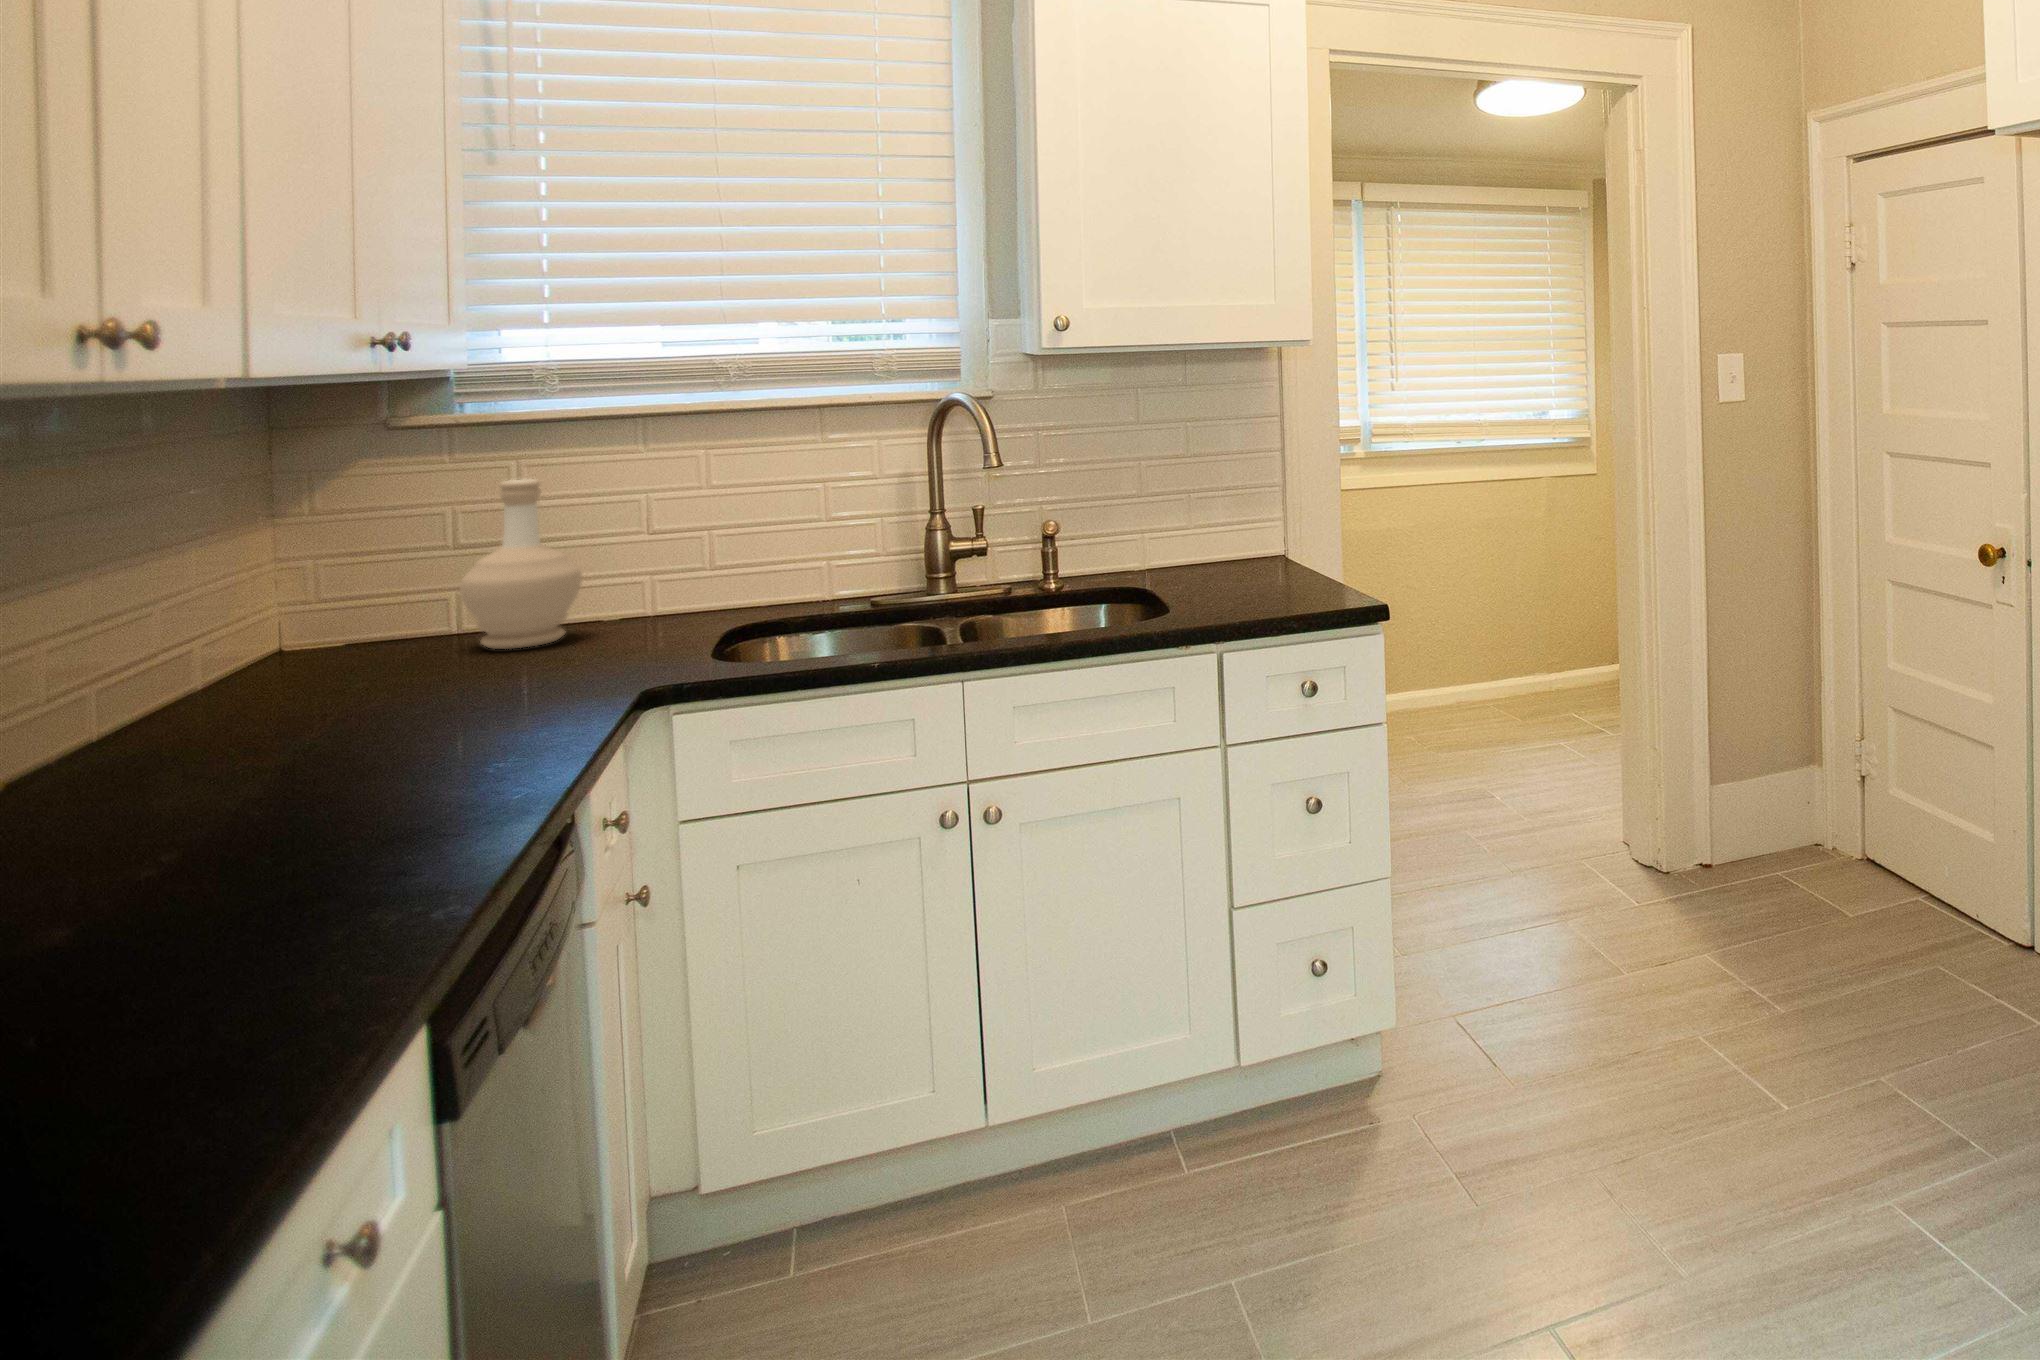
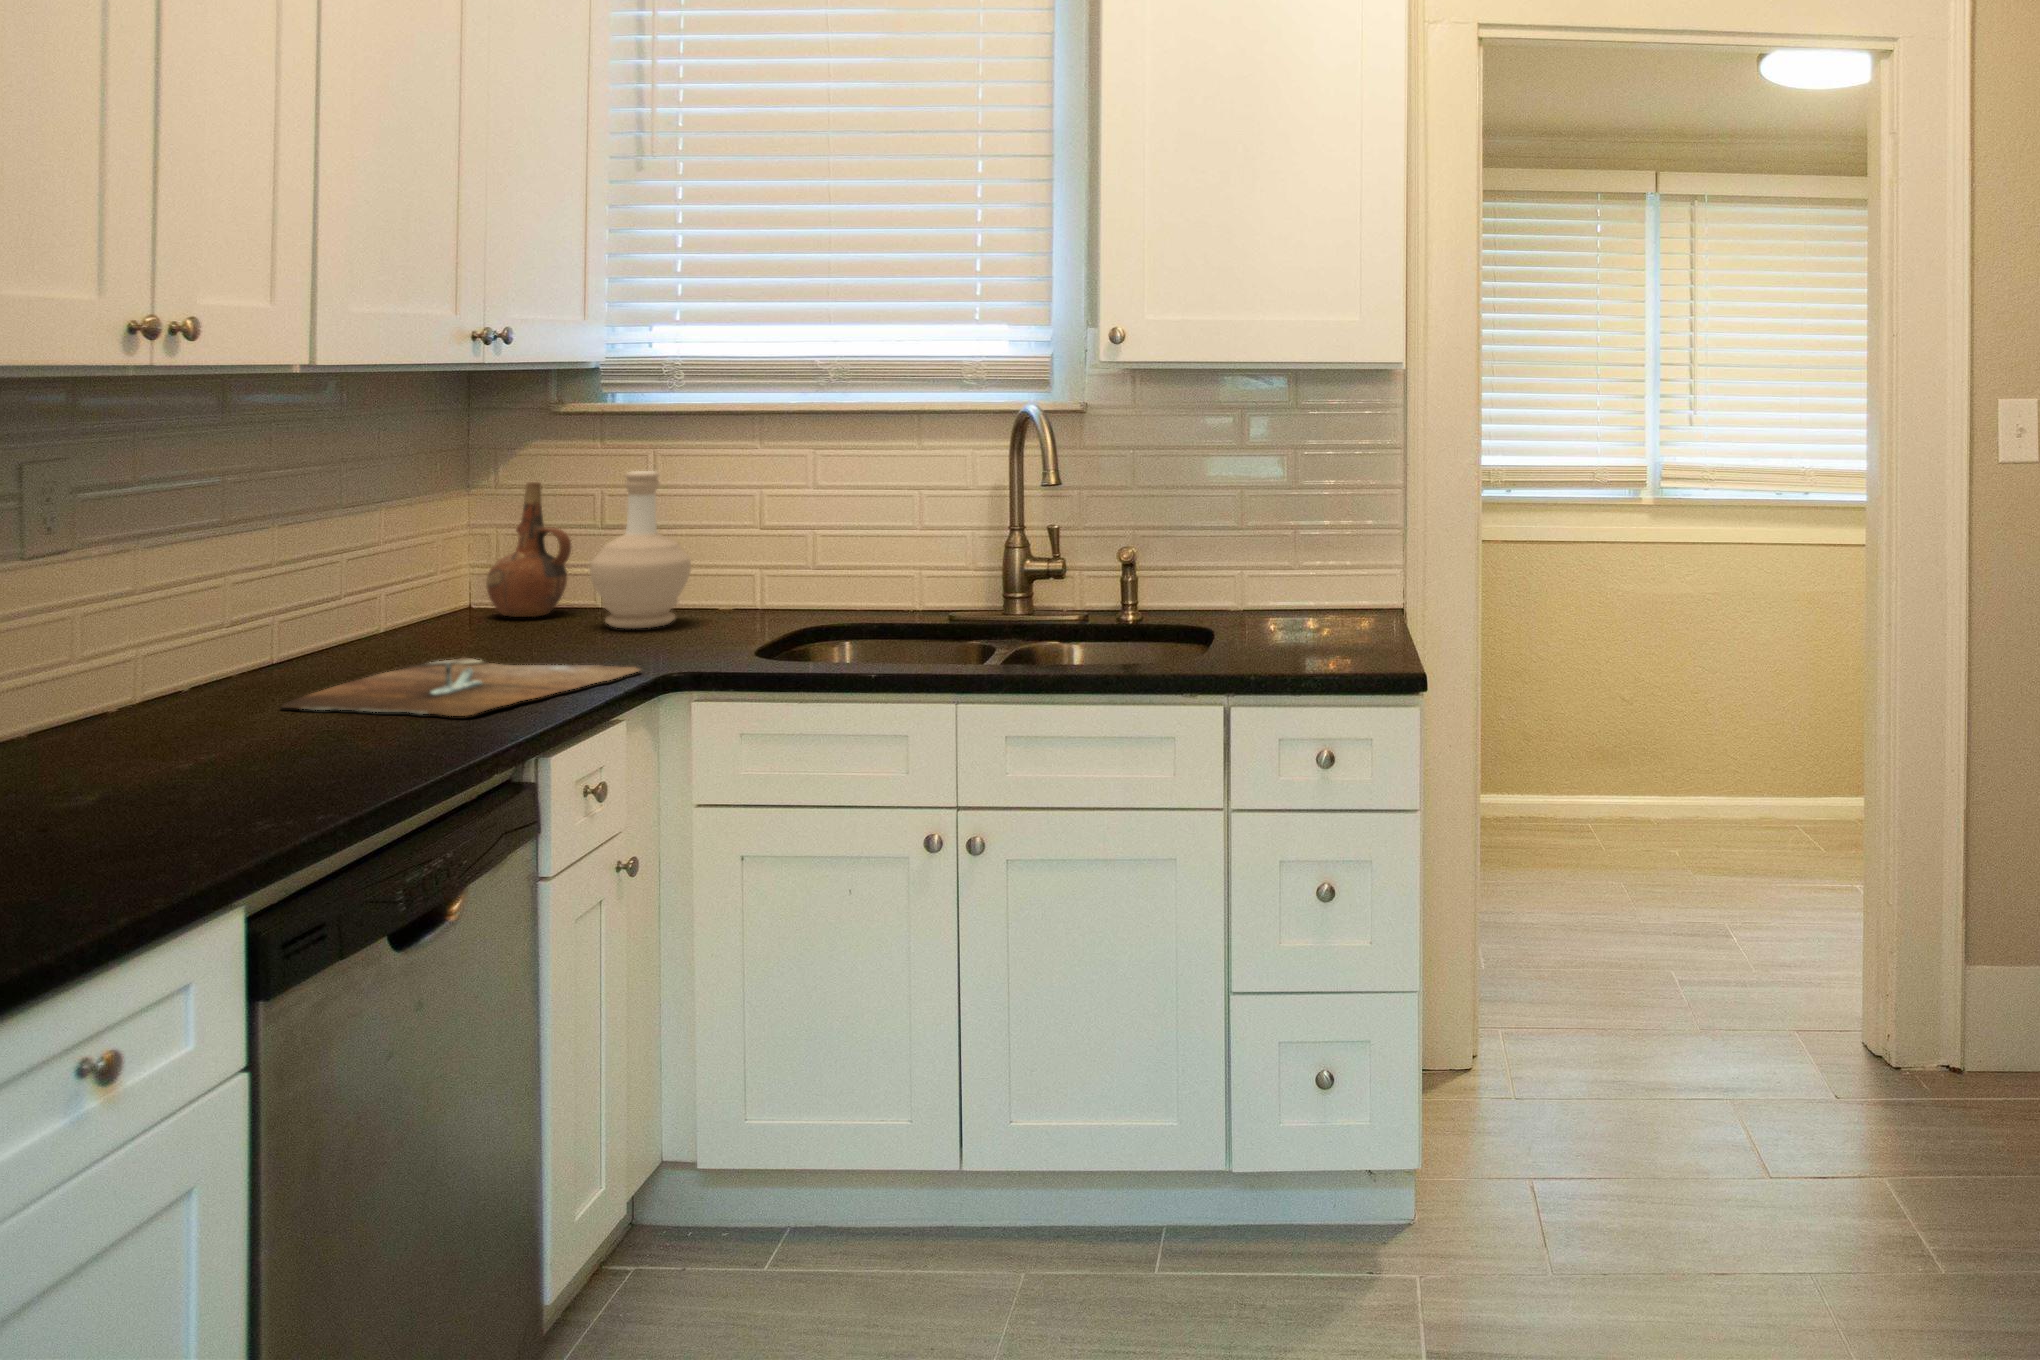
ceramic pitcher: none [305,501,416,651] -> present [486,482,571,617]
cutting board: none [168,683,601,780] -> present [282,658,639,716]

